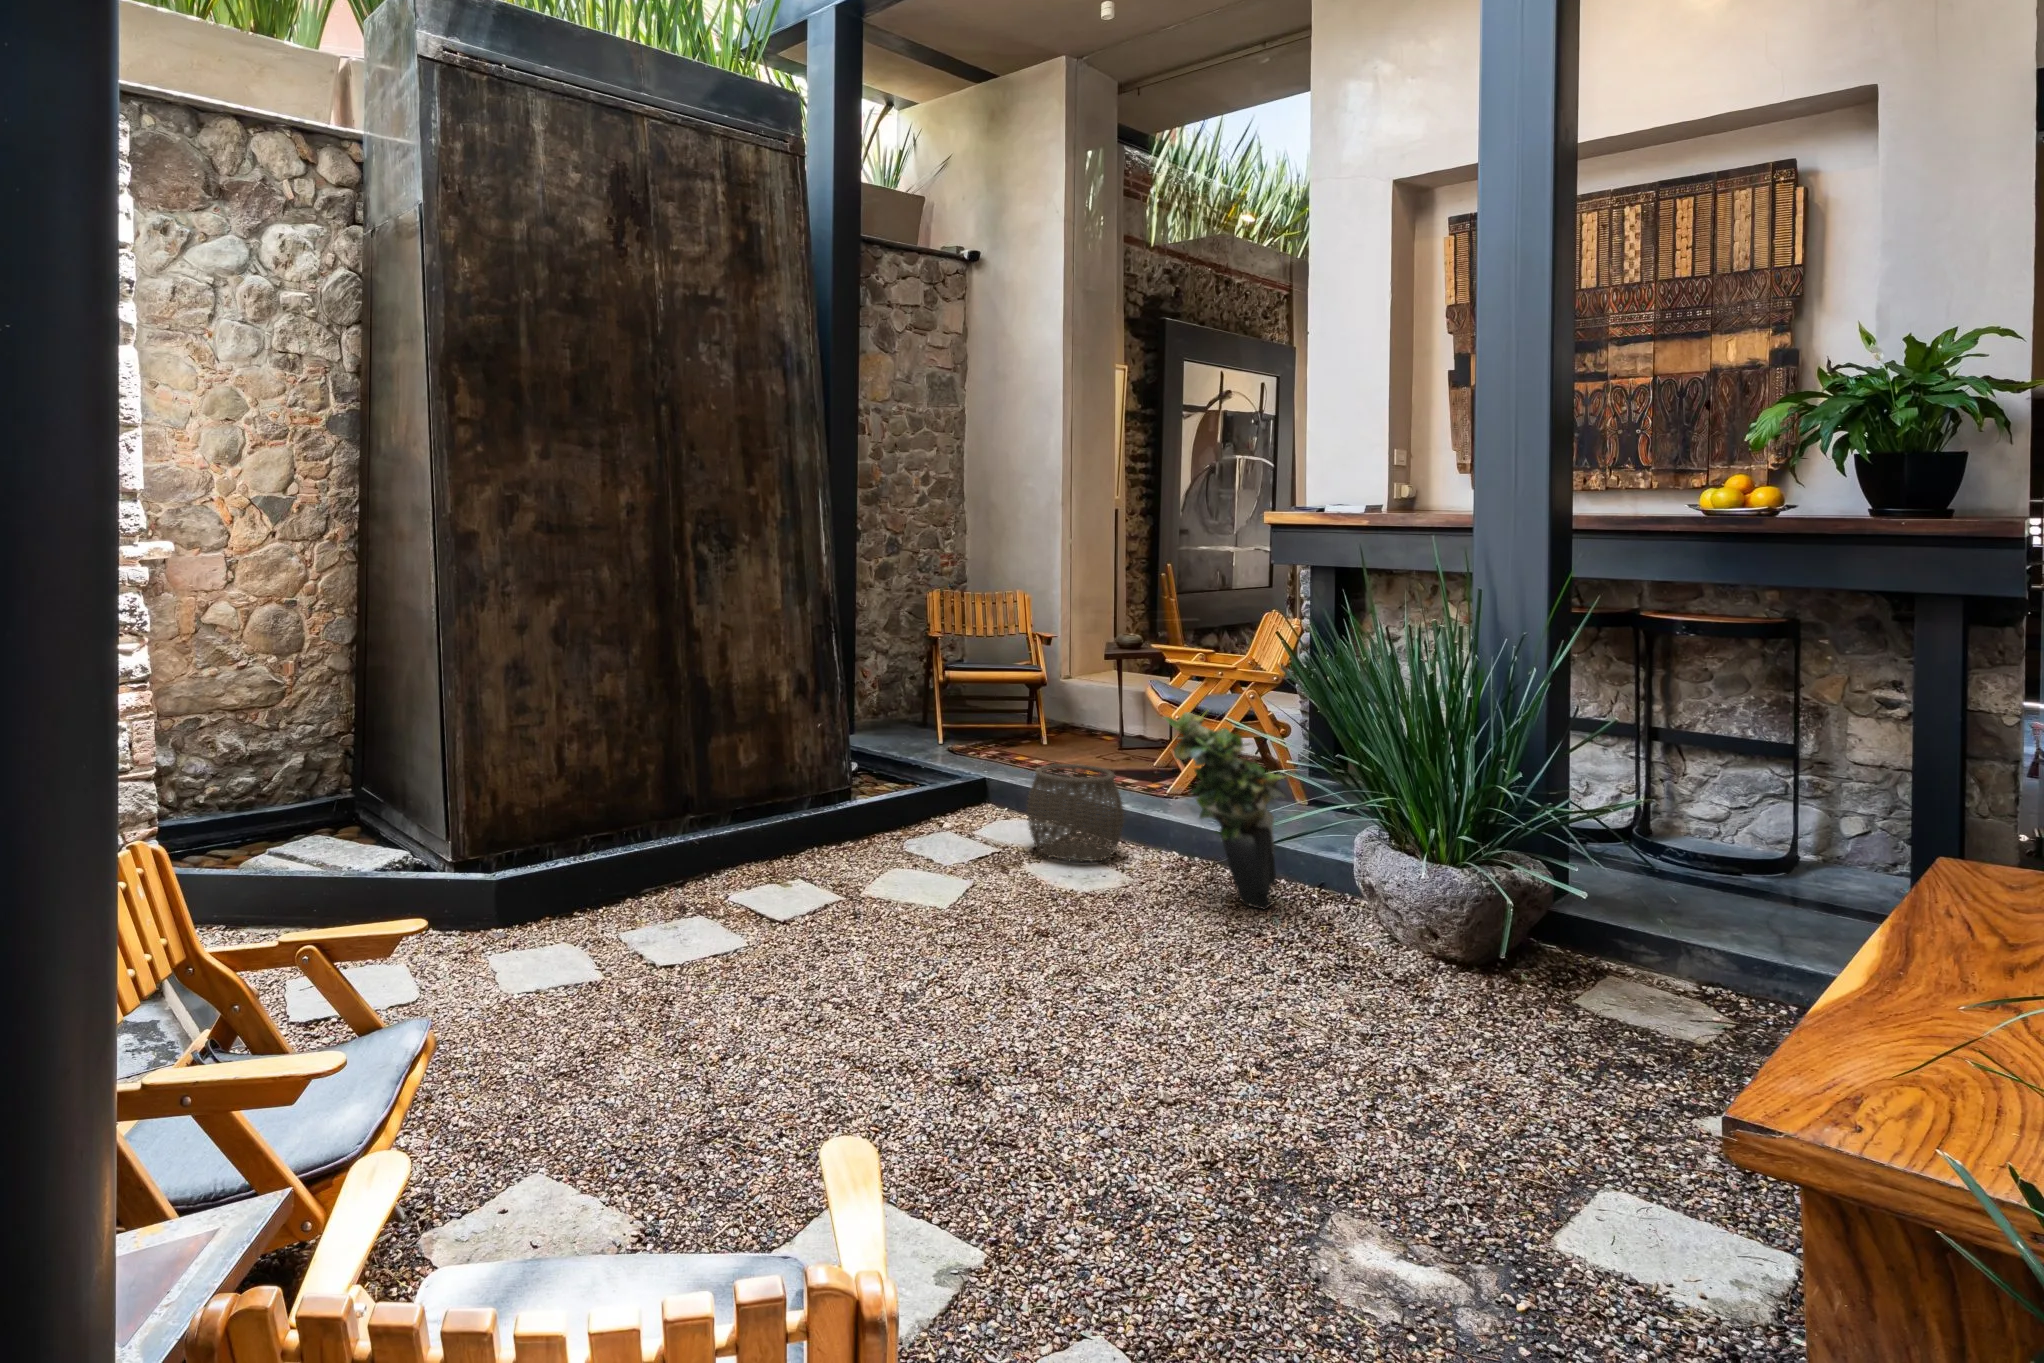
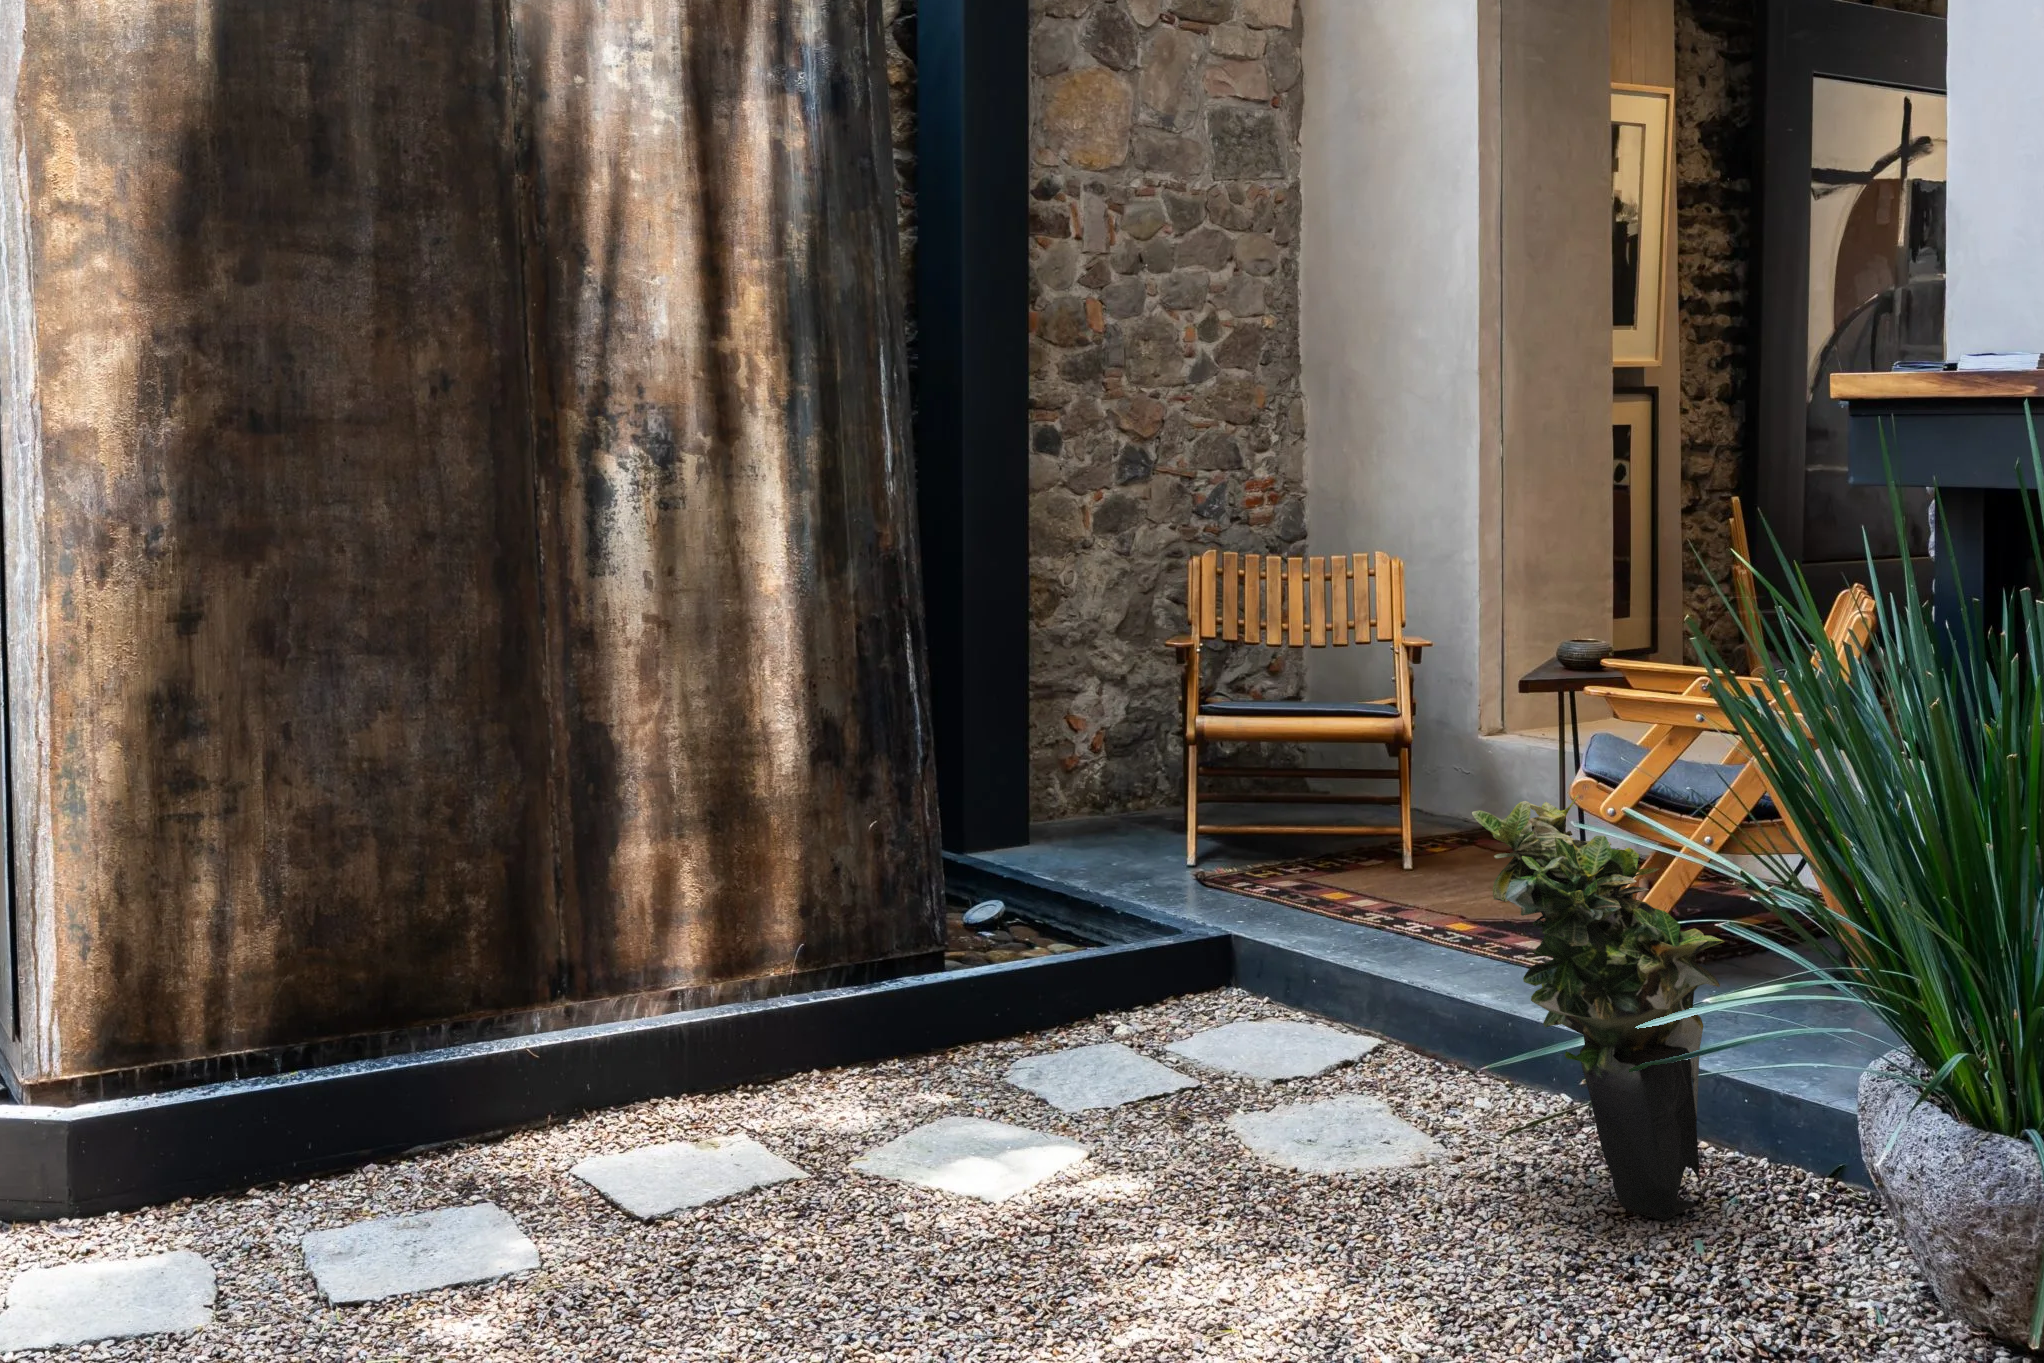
woven basket: present [1027,764,1125,862] -> none [1252,907,1454,1111]

